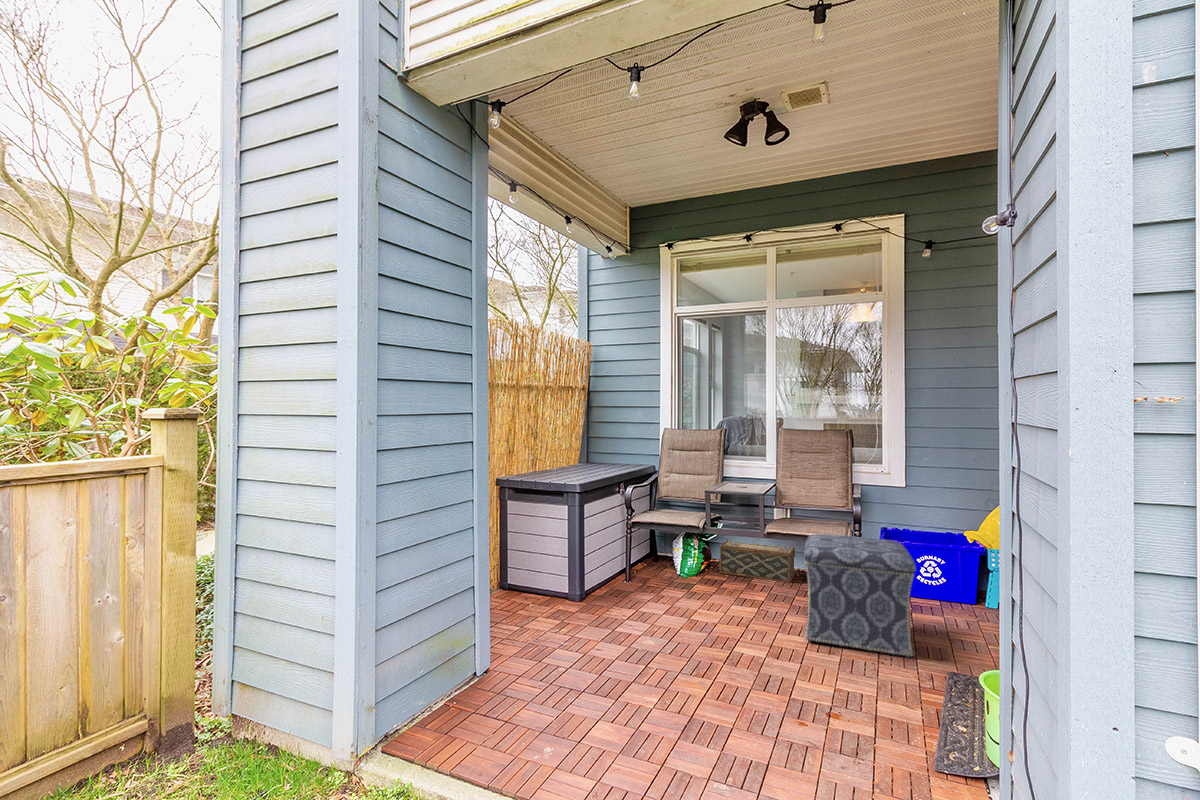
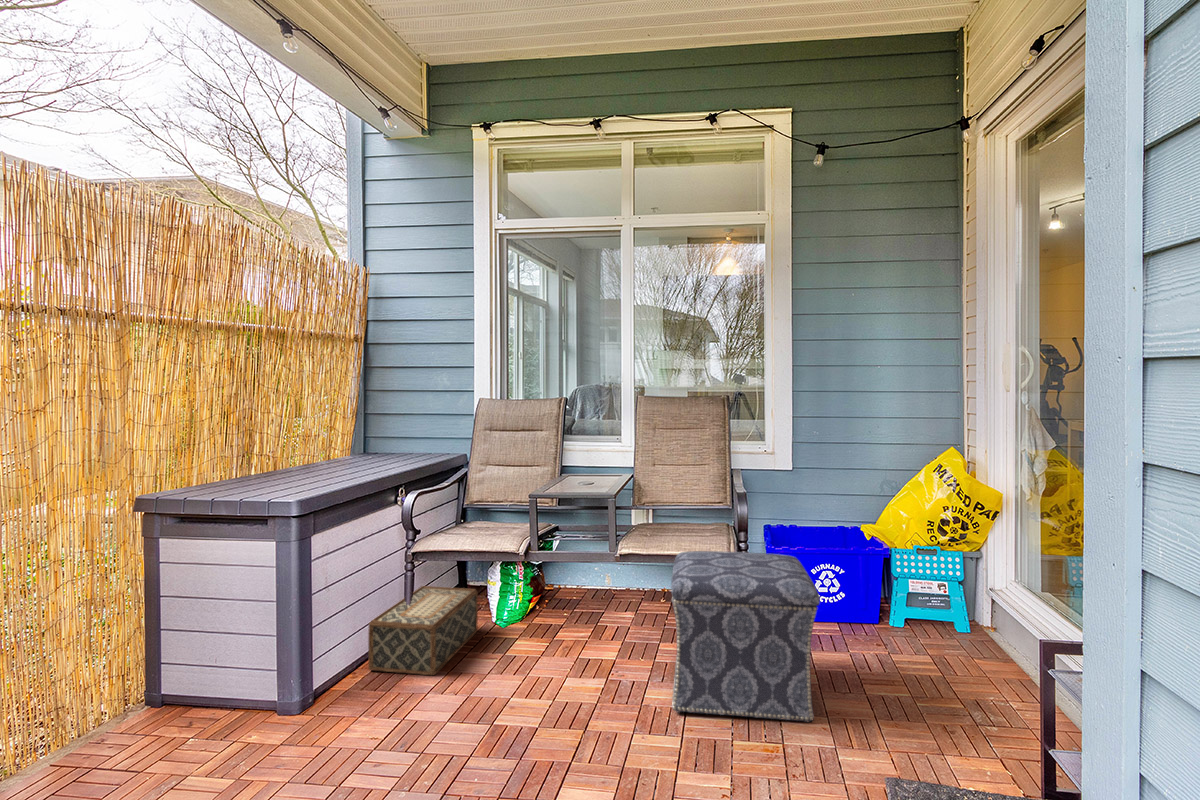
woven basket: present [720,540,796,583] -> present [368,586,478,675]

